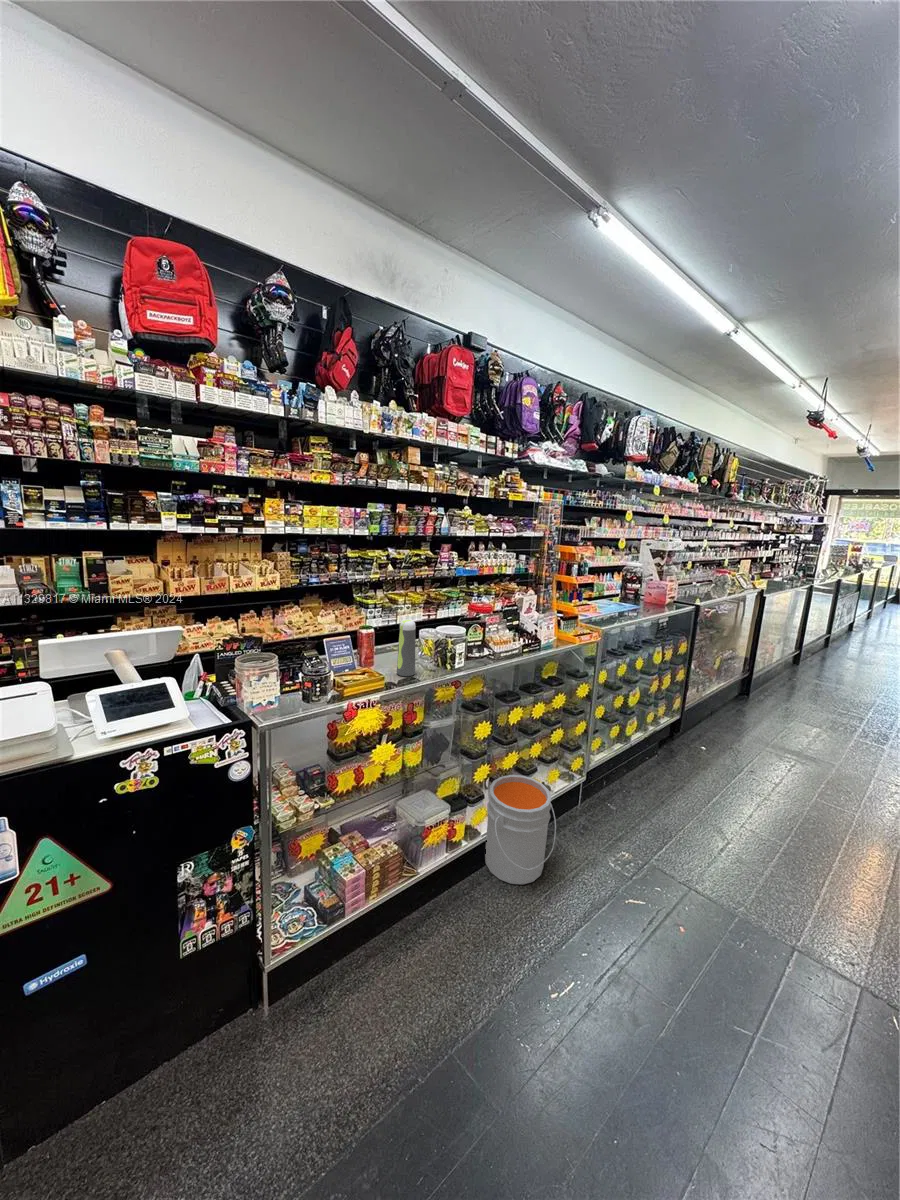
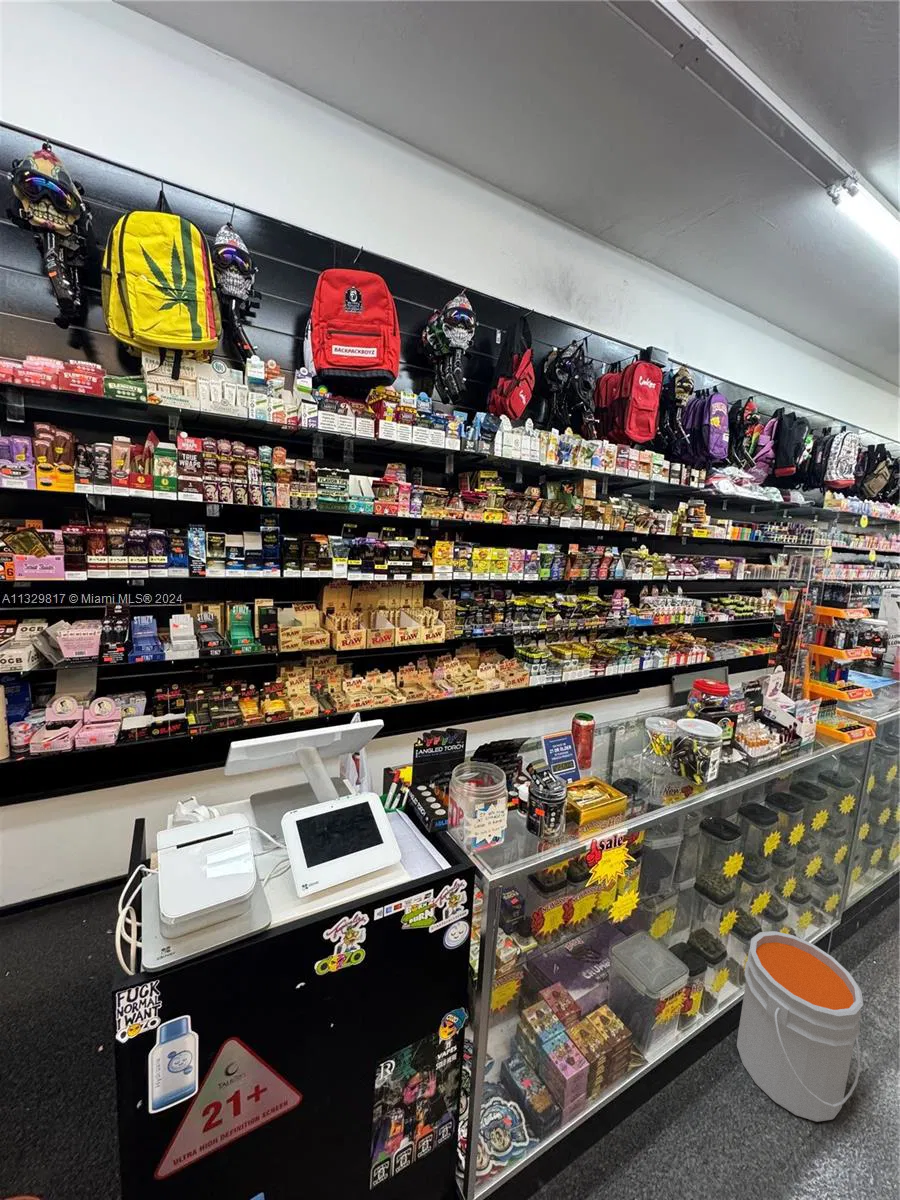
water bottle: present [397,620,416,676] -> none [633,710,665,790]

